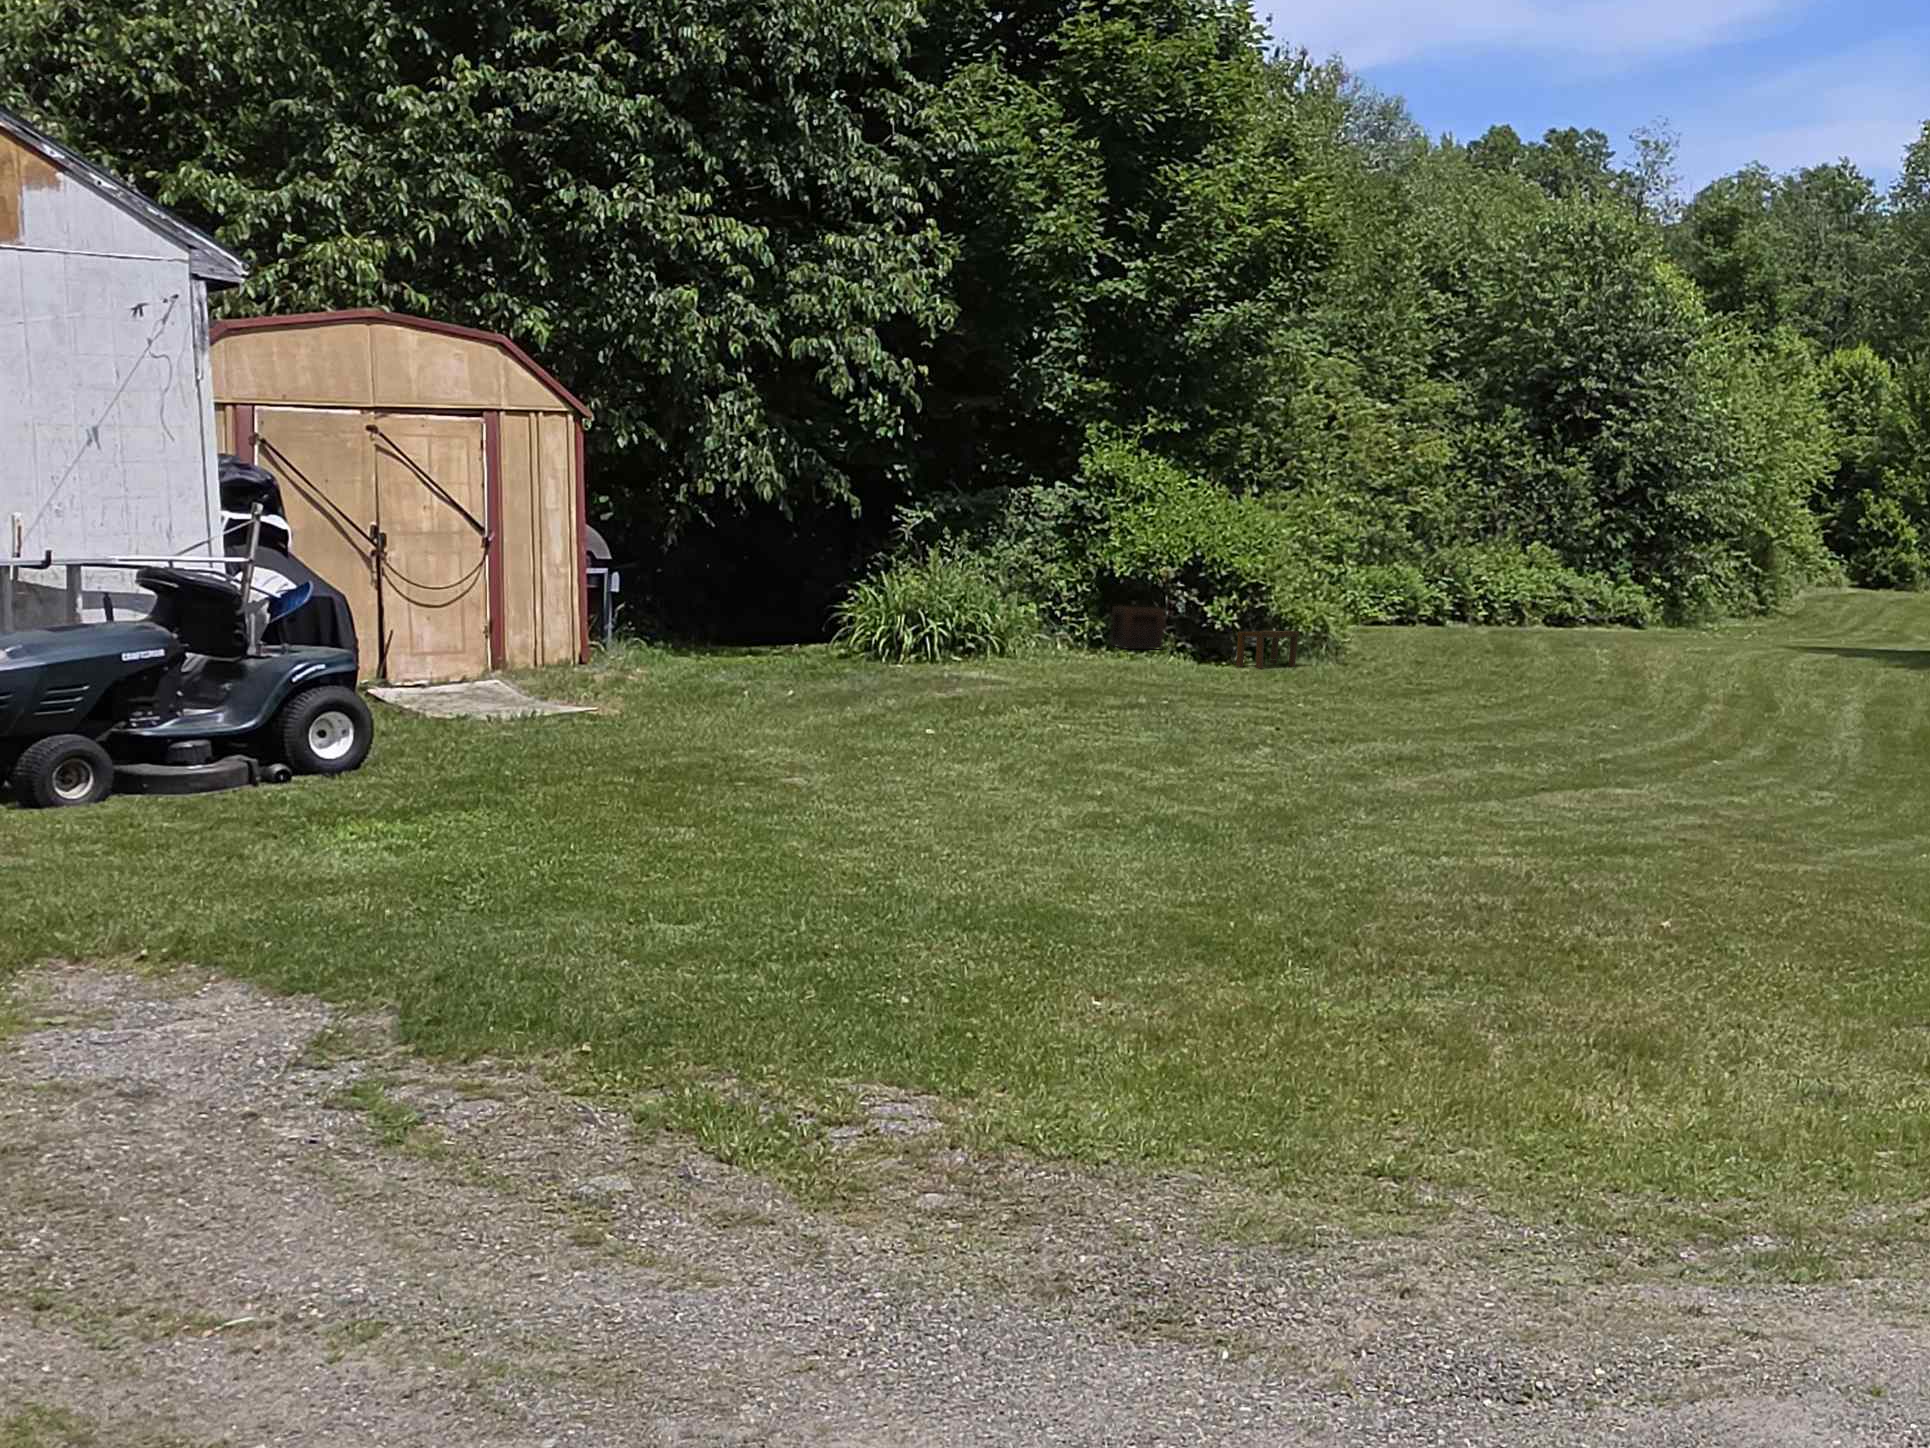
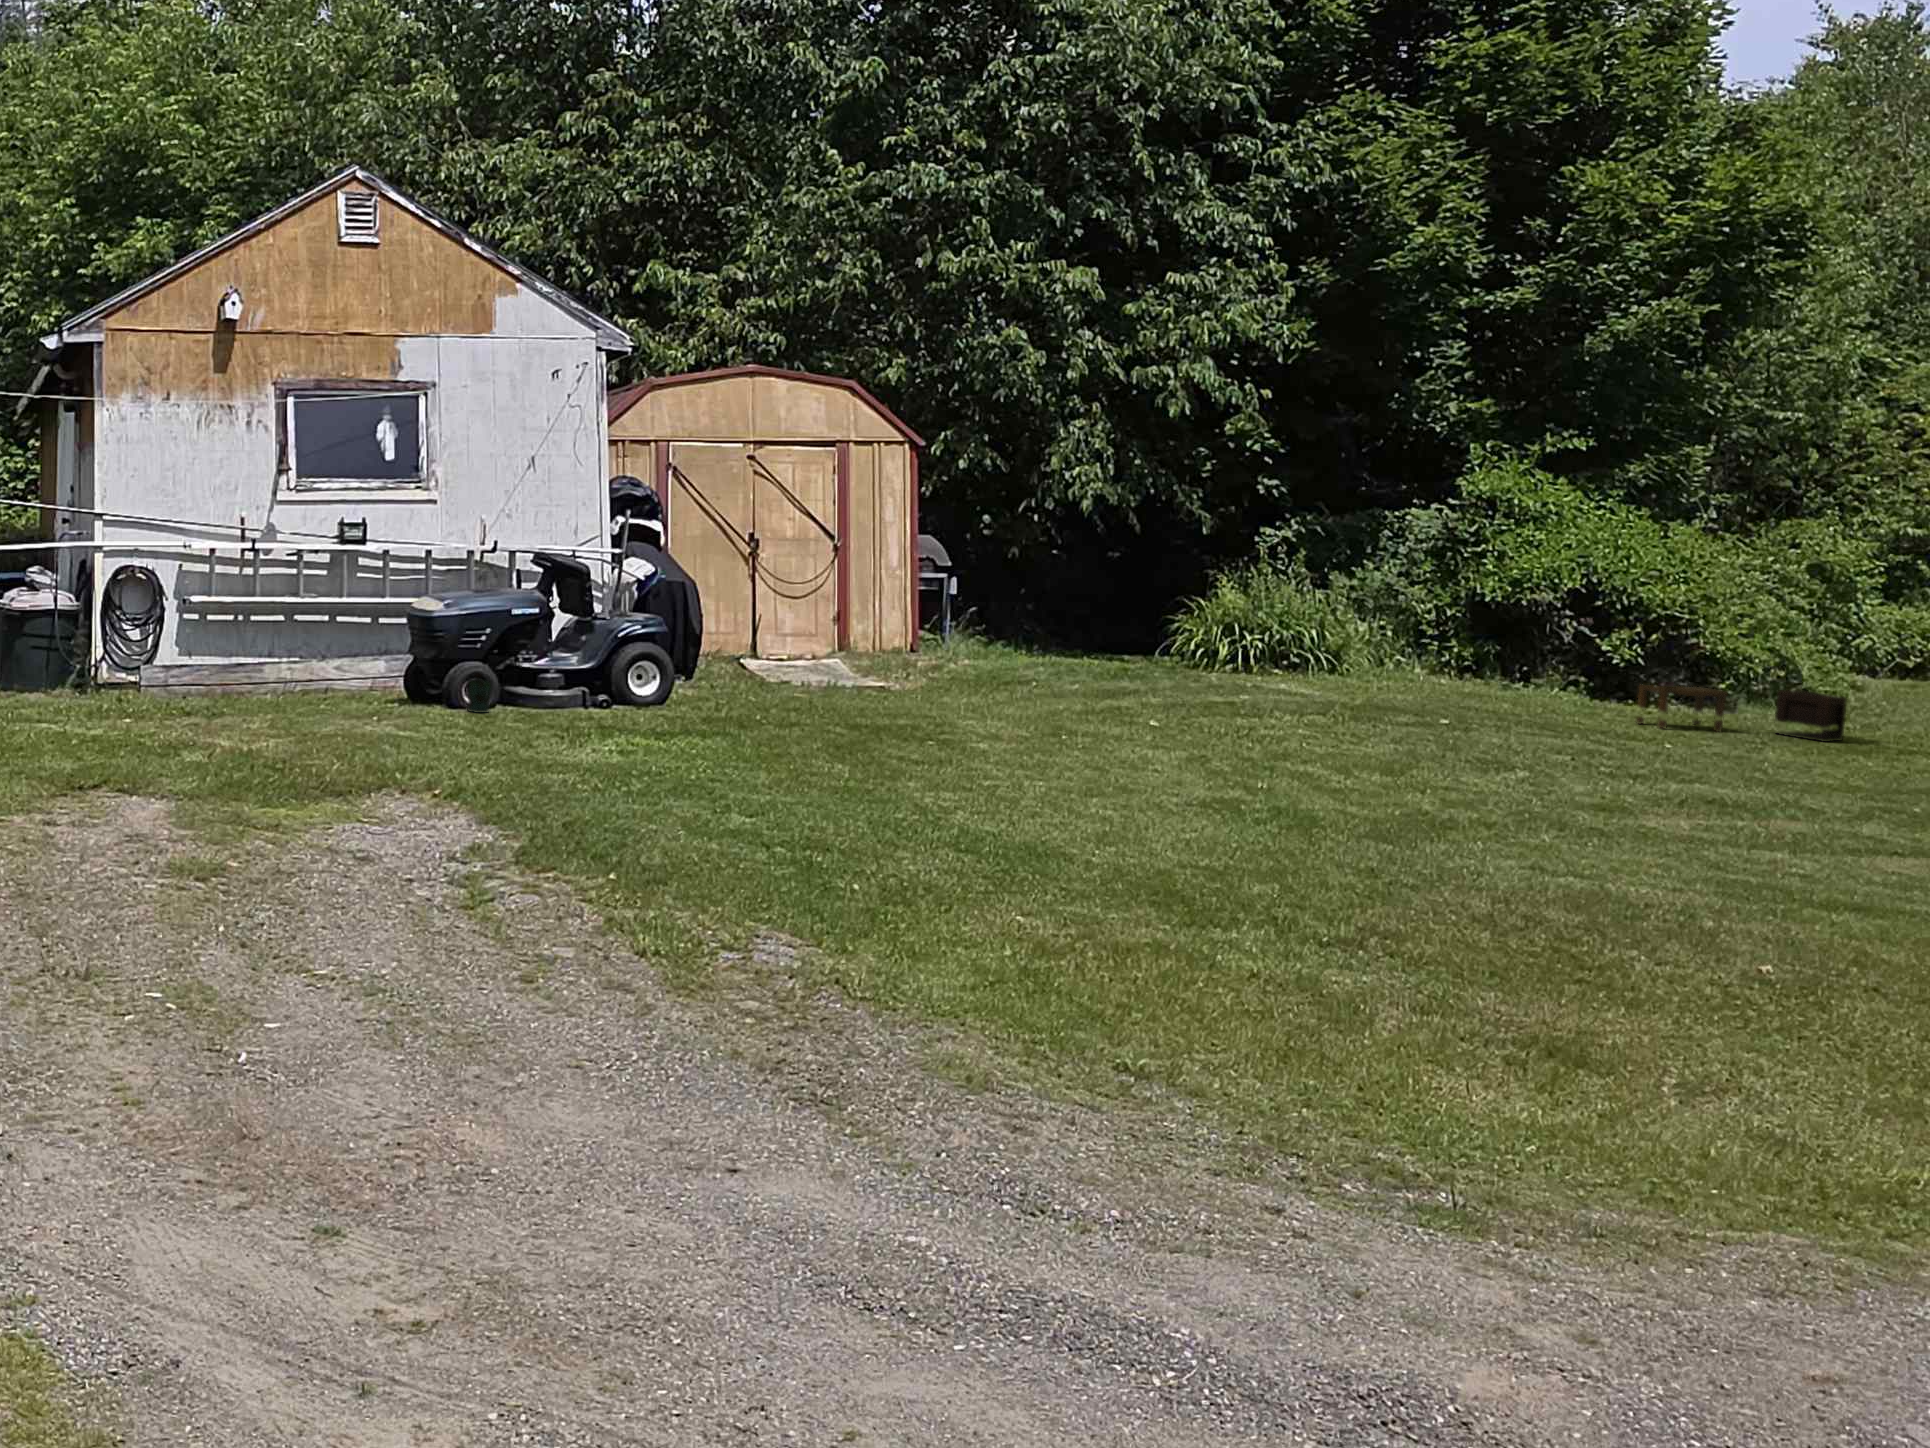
wooden crate: present [1110,606,1164,649] -> present [1775,690,1847,742]
watering can: none [60,754,107,818] -> present [467,673,491,713]

